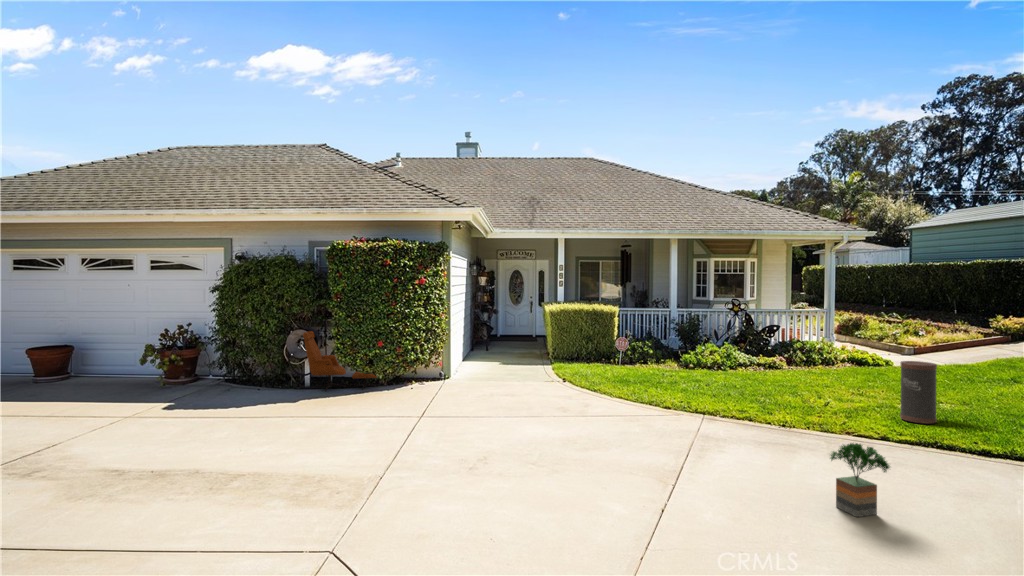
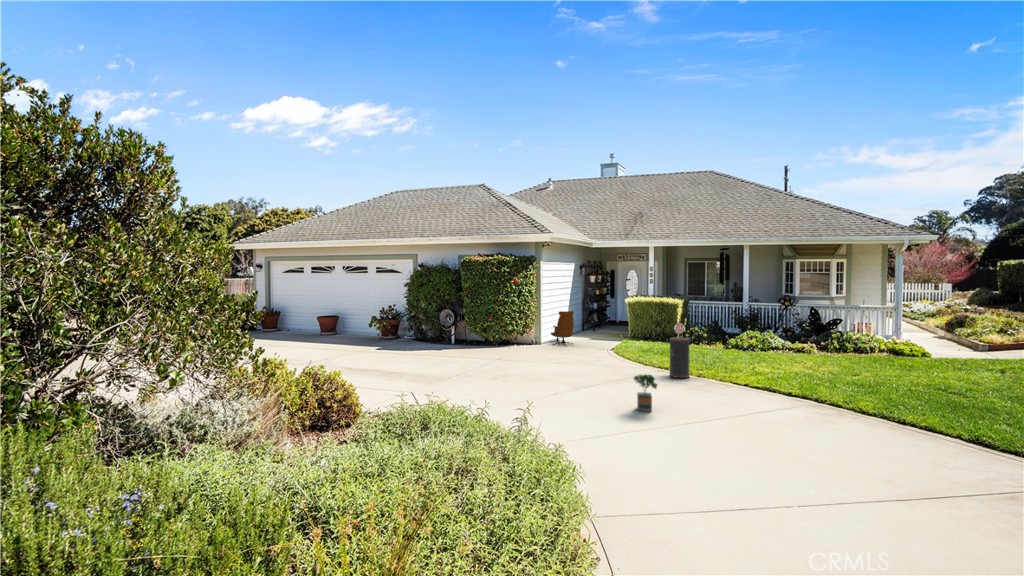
lounge chair: present [303,331,377,391] -> present [551,311,574,345]
trash can: present [900,361,937,424] -> present [670,337,690,378]

